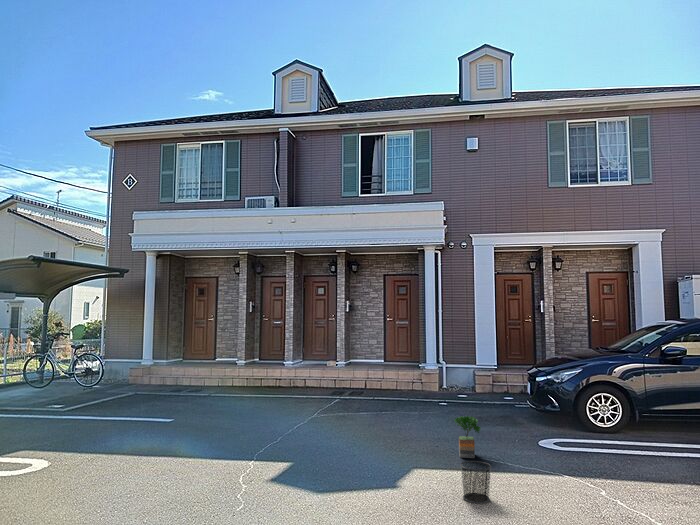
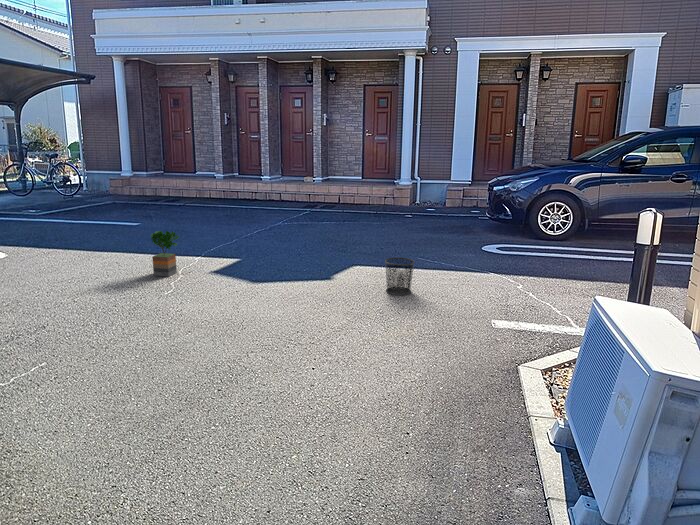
potted tree: present [454,416,481,458] -> present [151,231,179,277]

